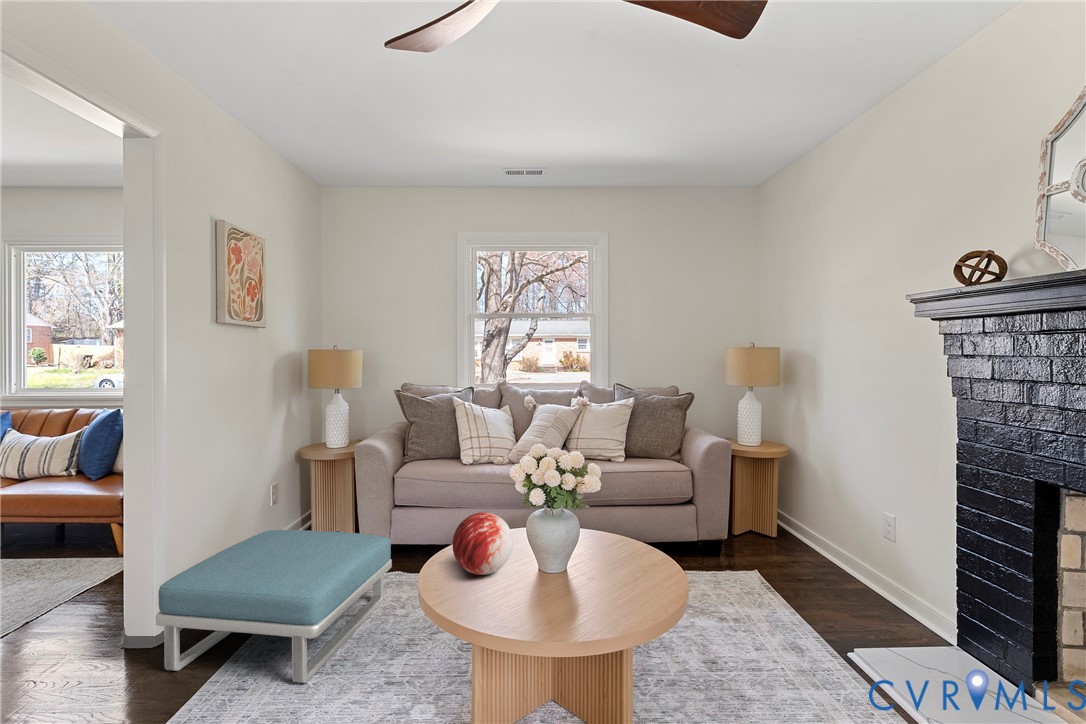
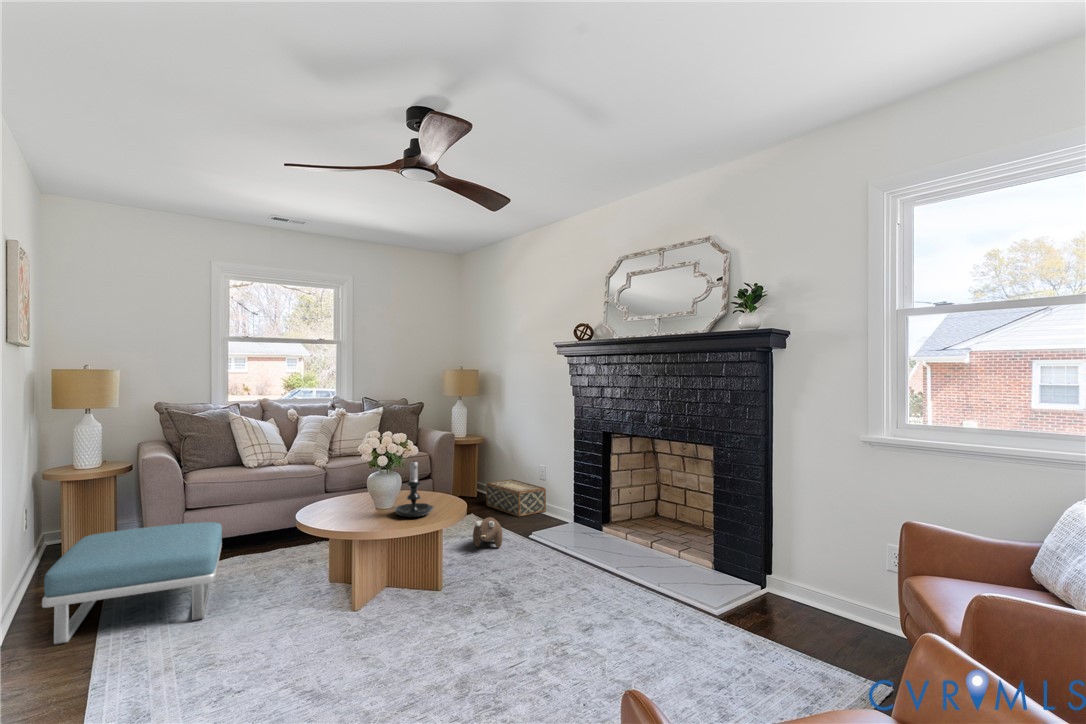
candle holder: none [545,505,616,616] -> present [395,462,434,517]
decorative orb: present [452,512,513,575] -> none [323,476,363,514]
woven basket: none [783,521,890,594] -> present [486,479,546,517]
plush toy: none [729,604,787,666] -> present [473,517,502,548]

